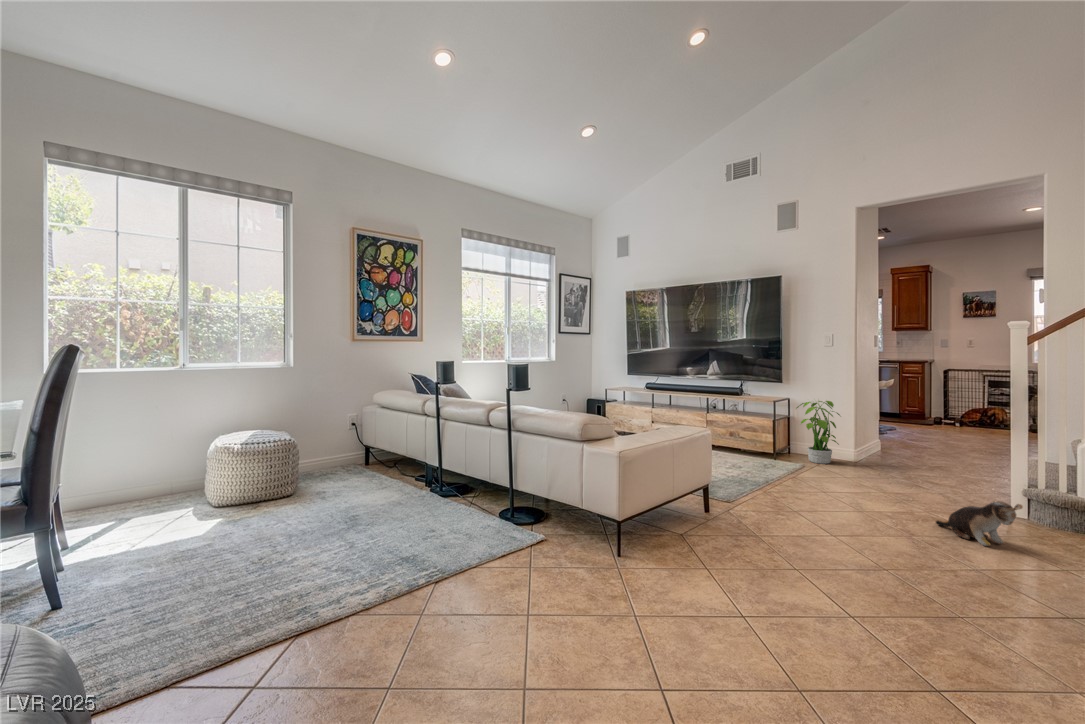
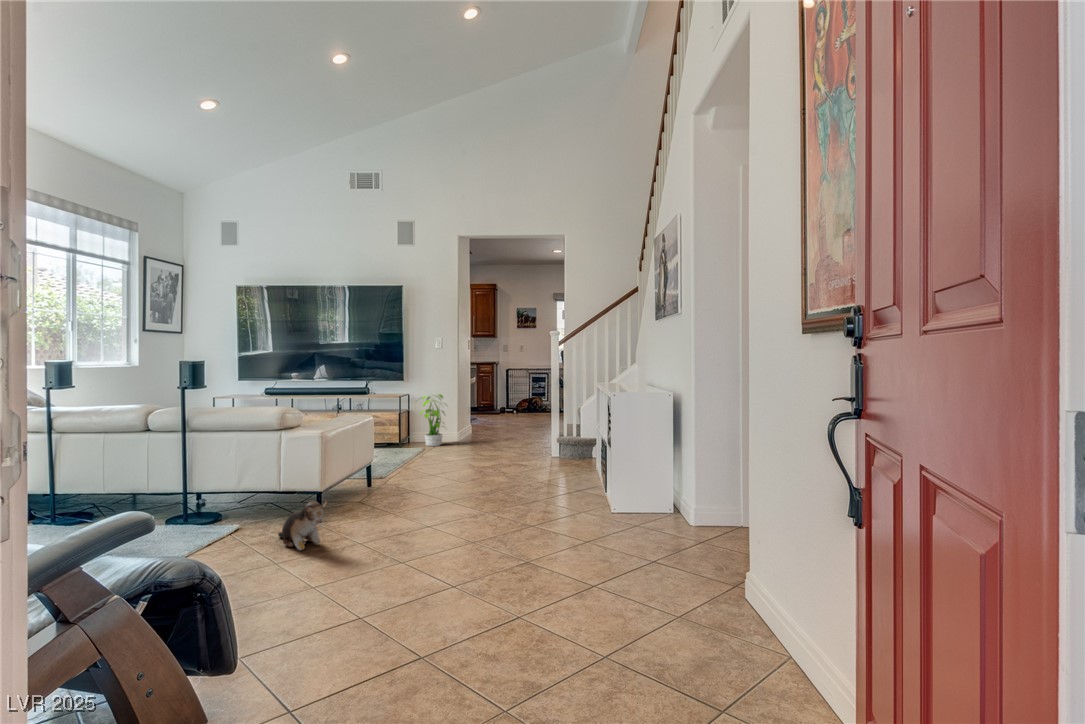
plush toy: present [936,501,1023,546] -> present [278,501,327,550]

